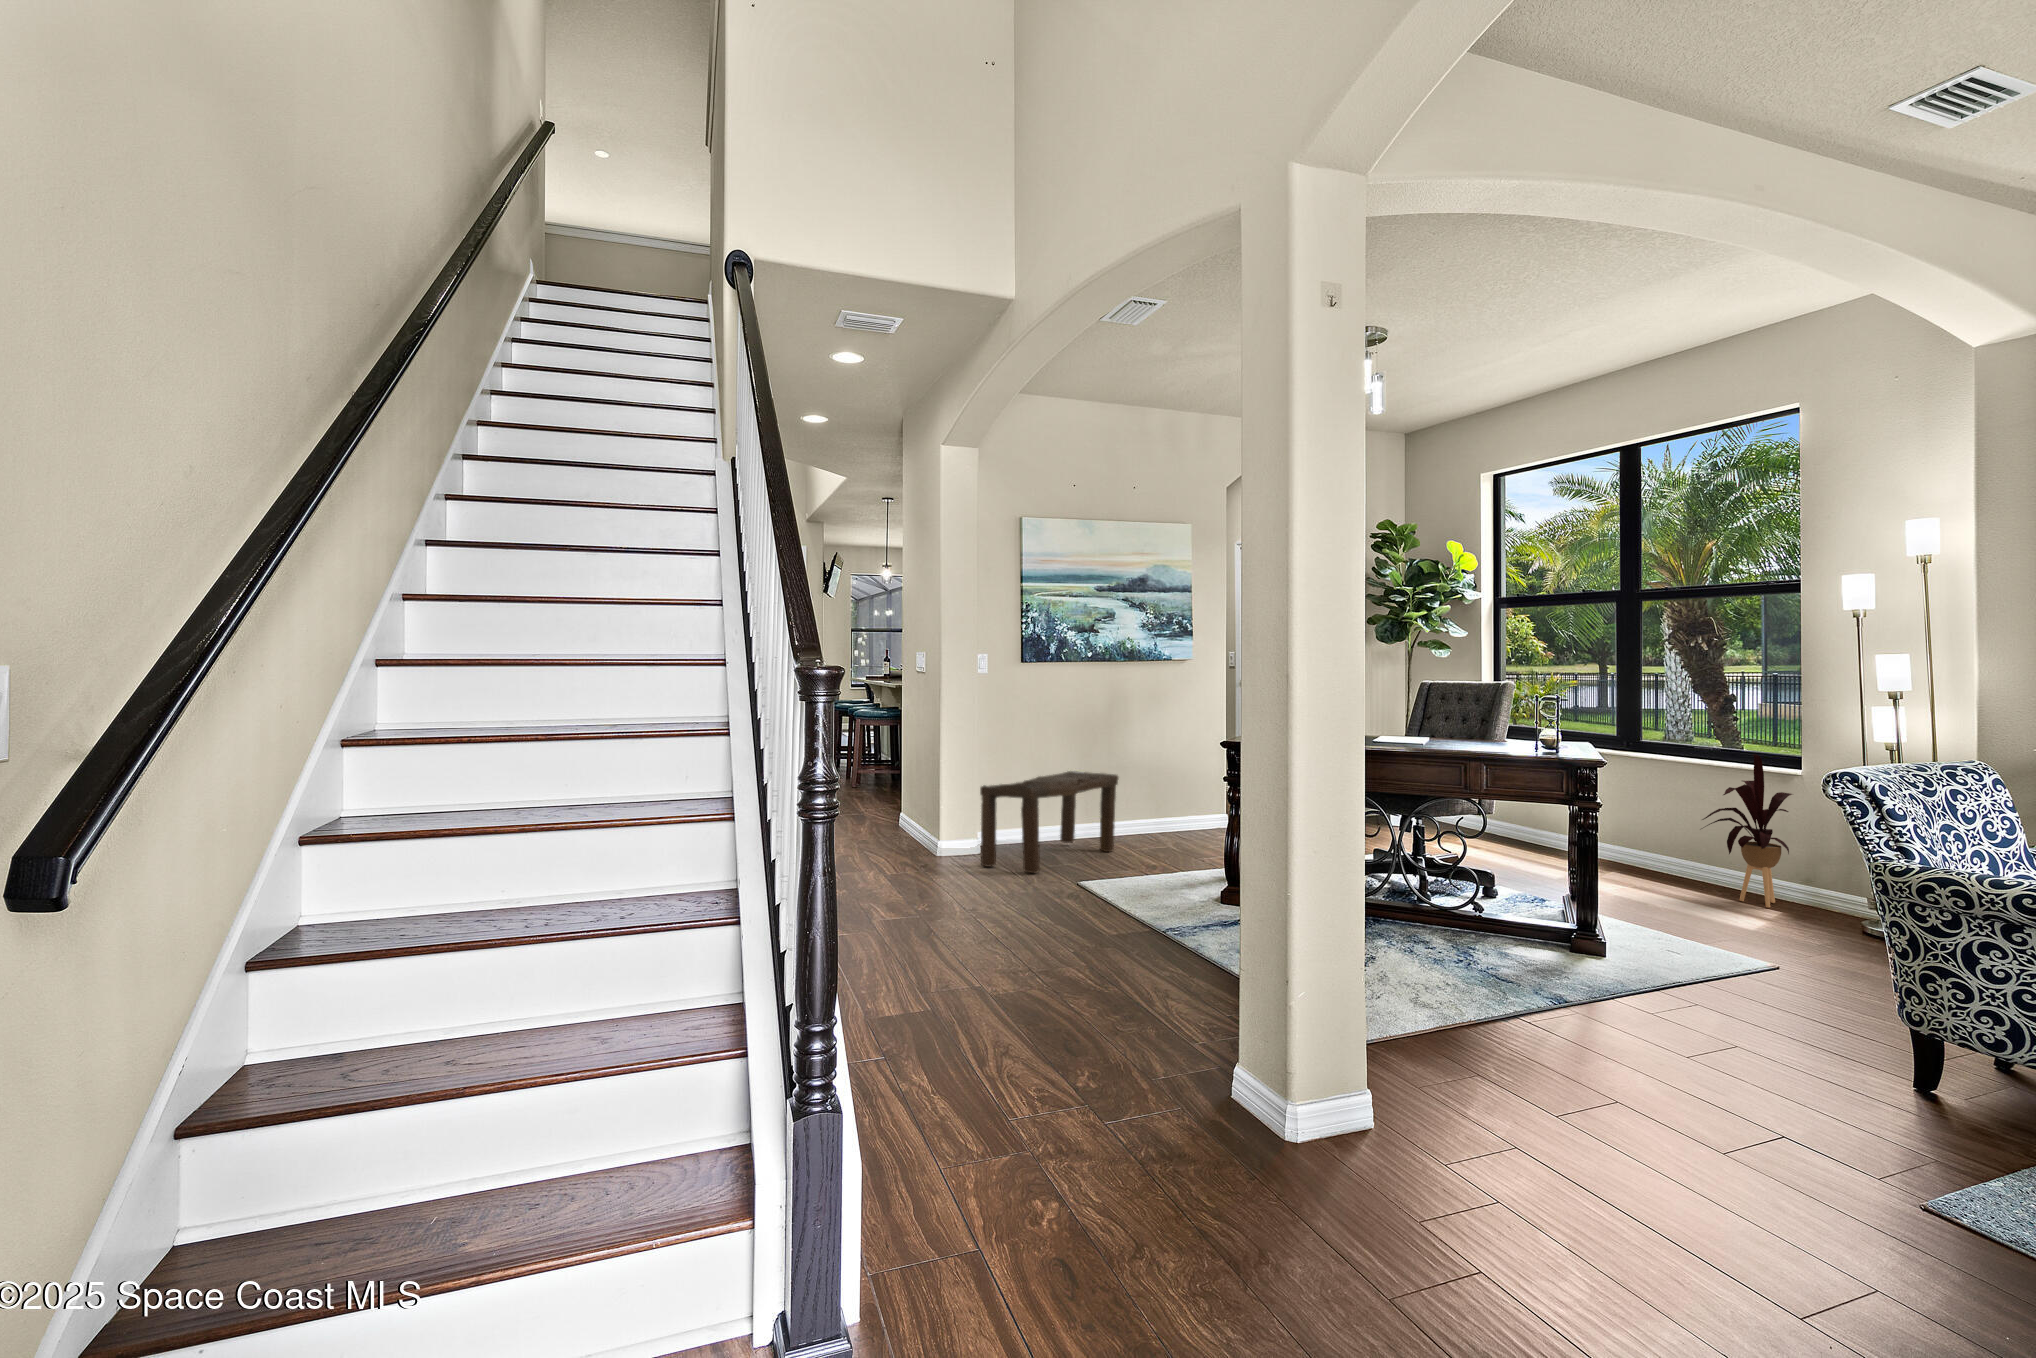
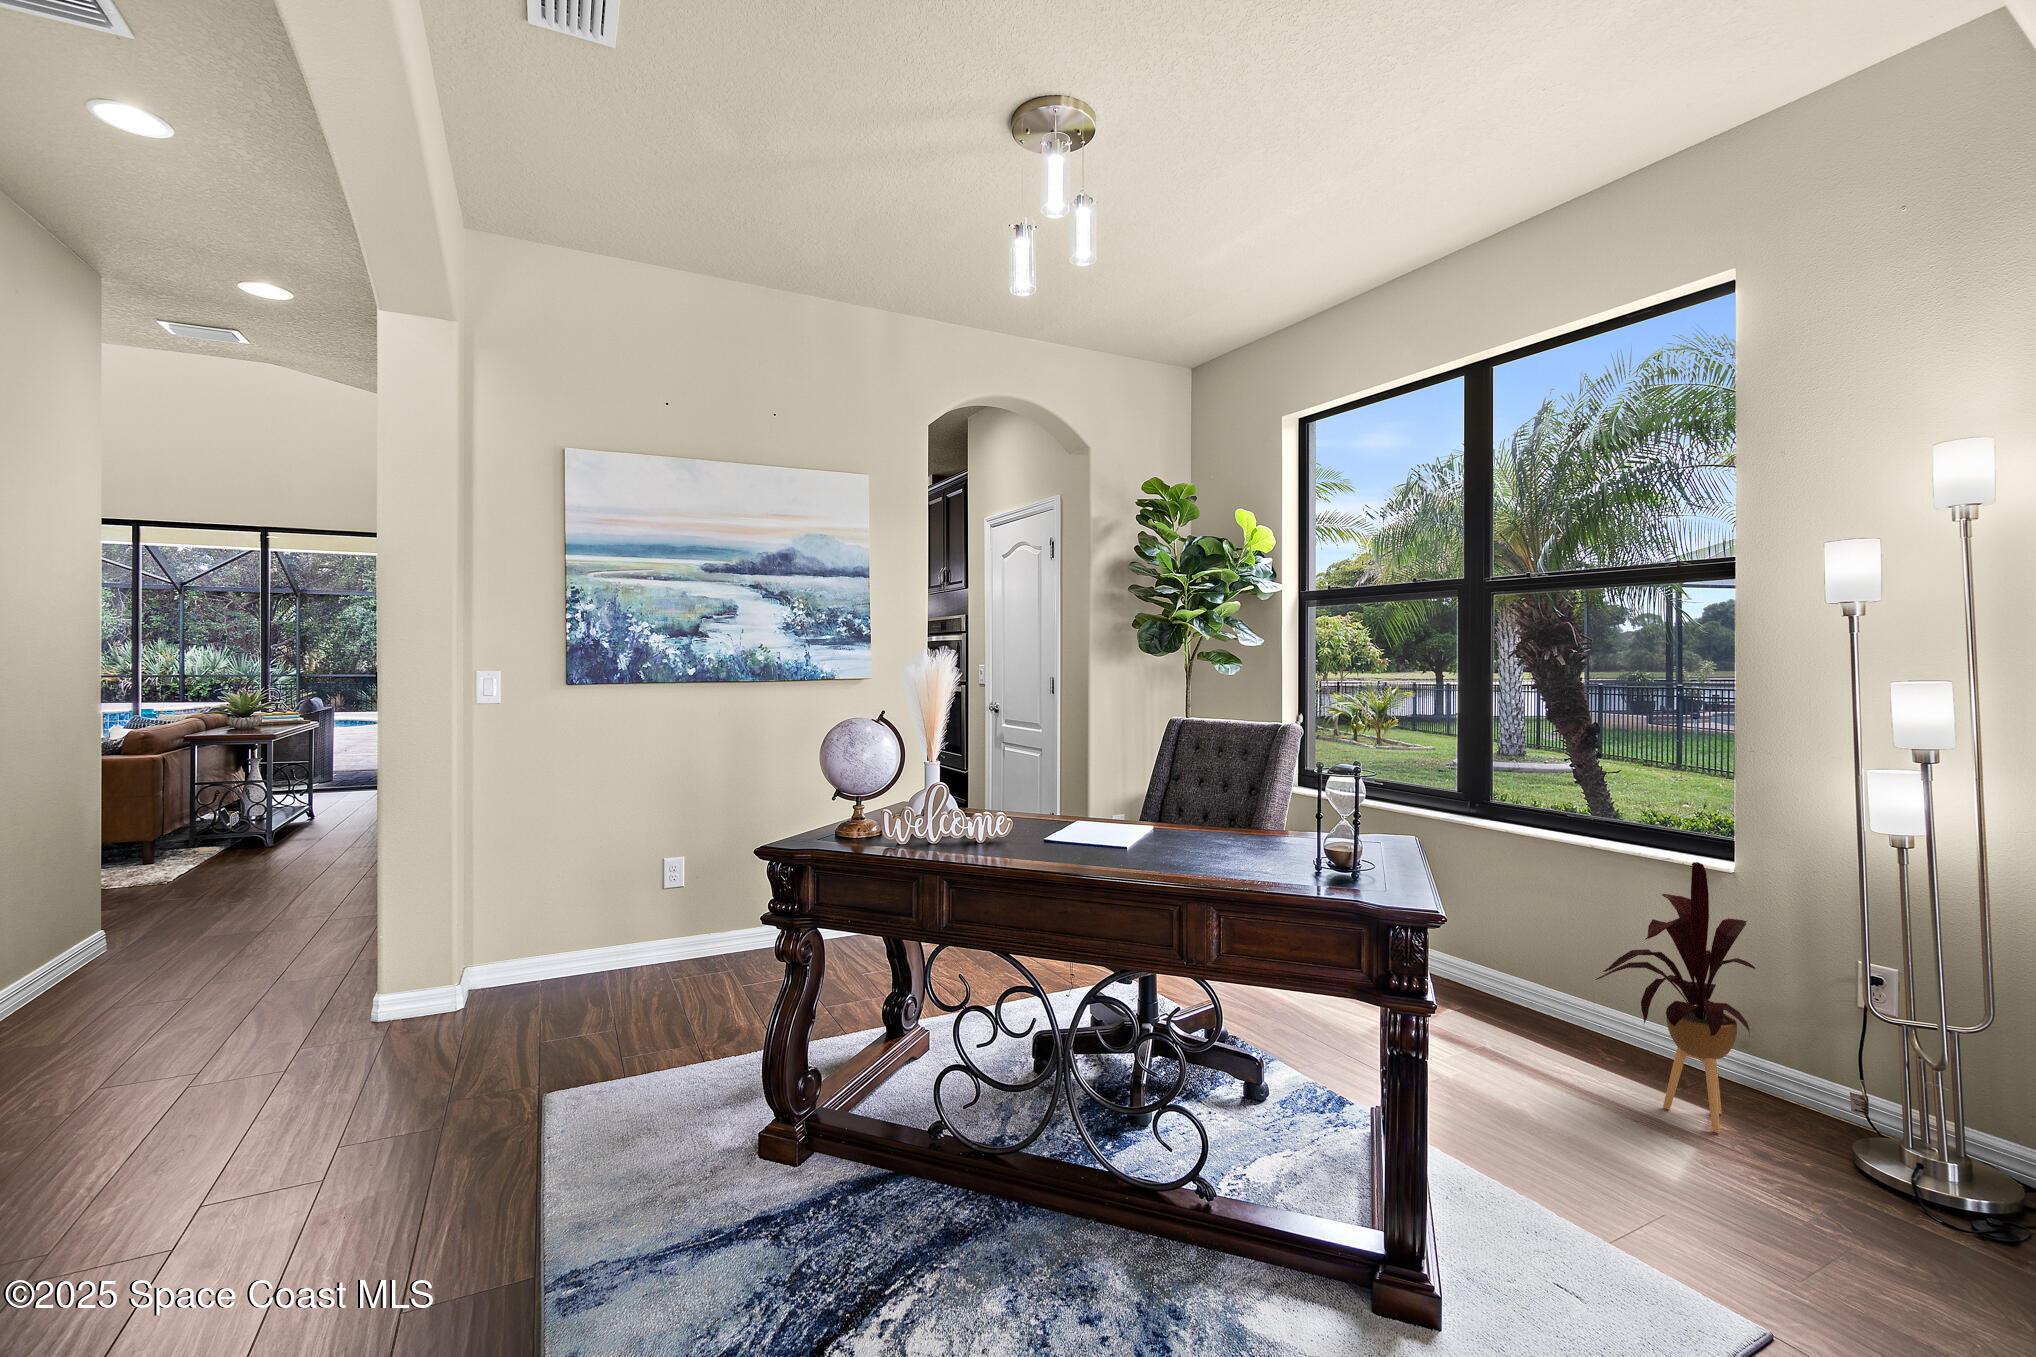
bench: present [980,771,1118,873] -> none [405,856,703,1073]

